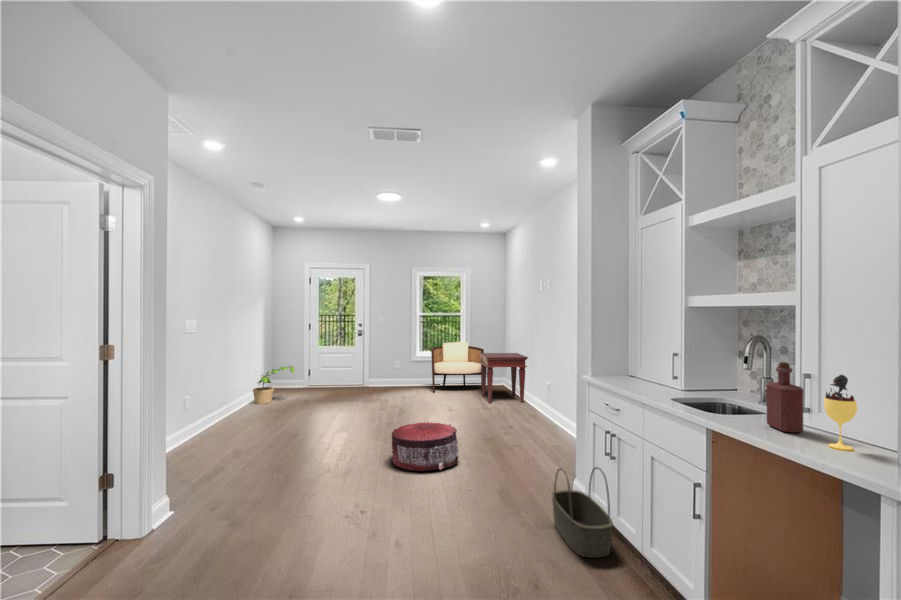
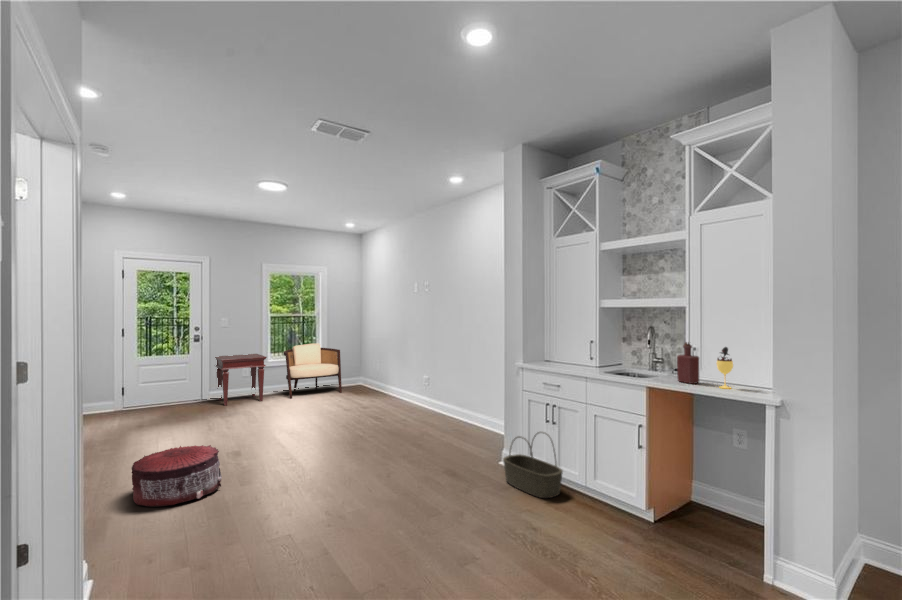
side table: present [479,353,528,403] -> present [215,354,267,406]
potted plant: present [253,366,295,404] -> none [69,384,129,435]
pouf: present [392,422,459,471] -> present [132,445,222,507]

